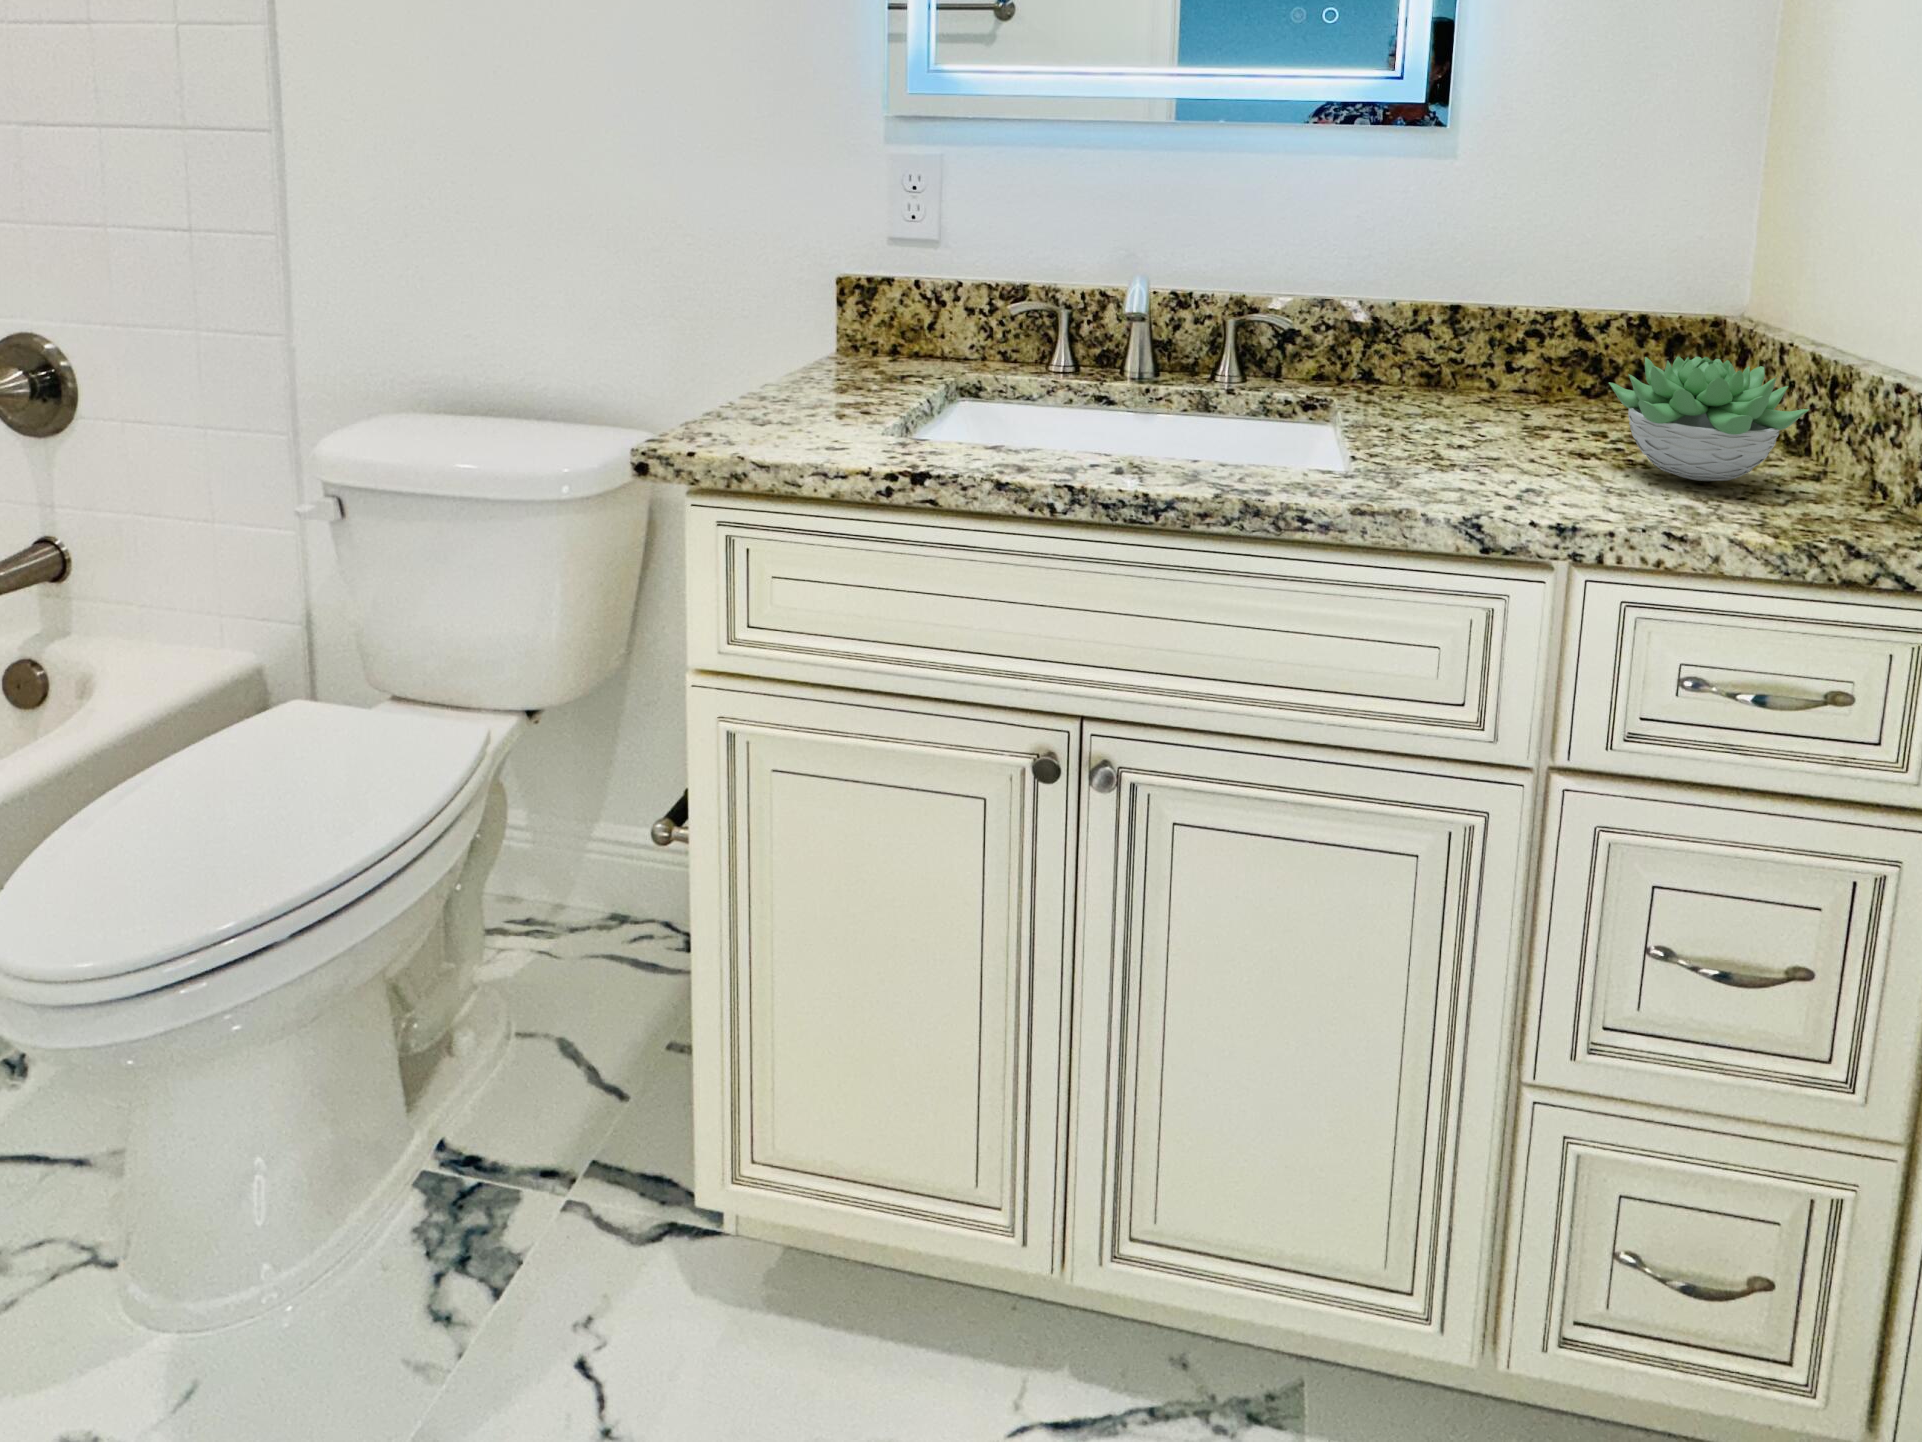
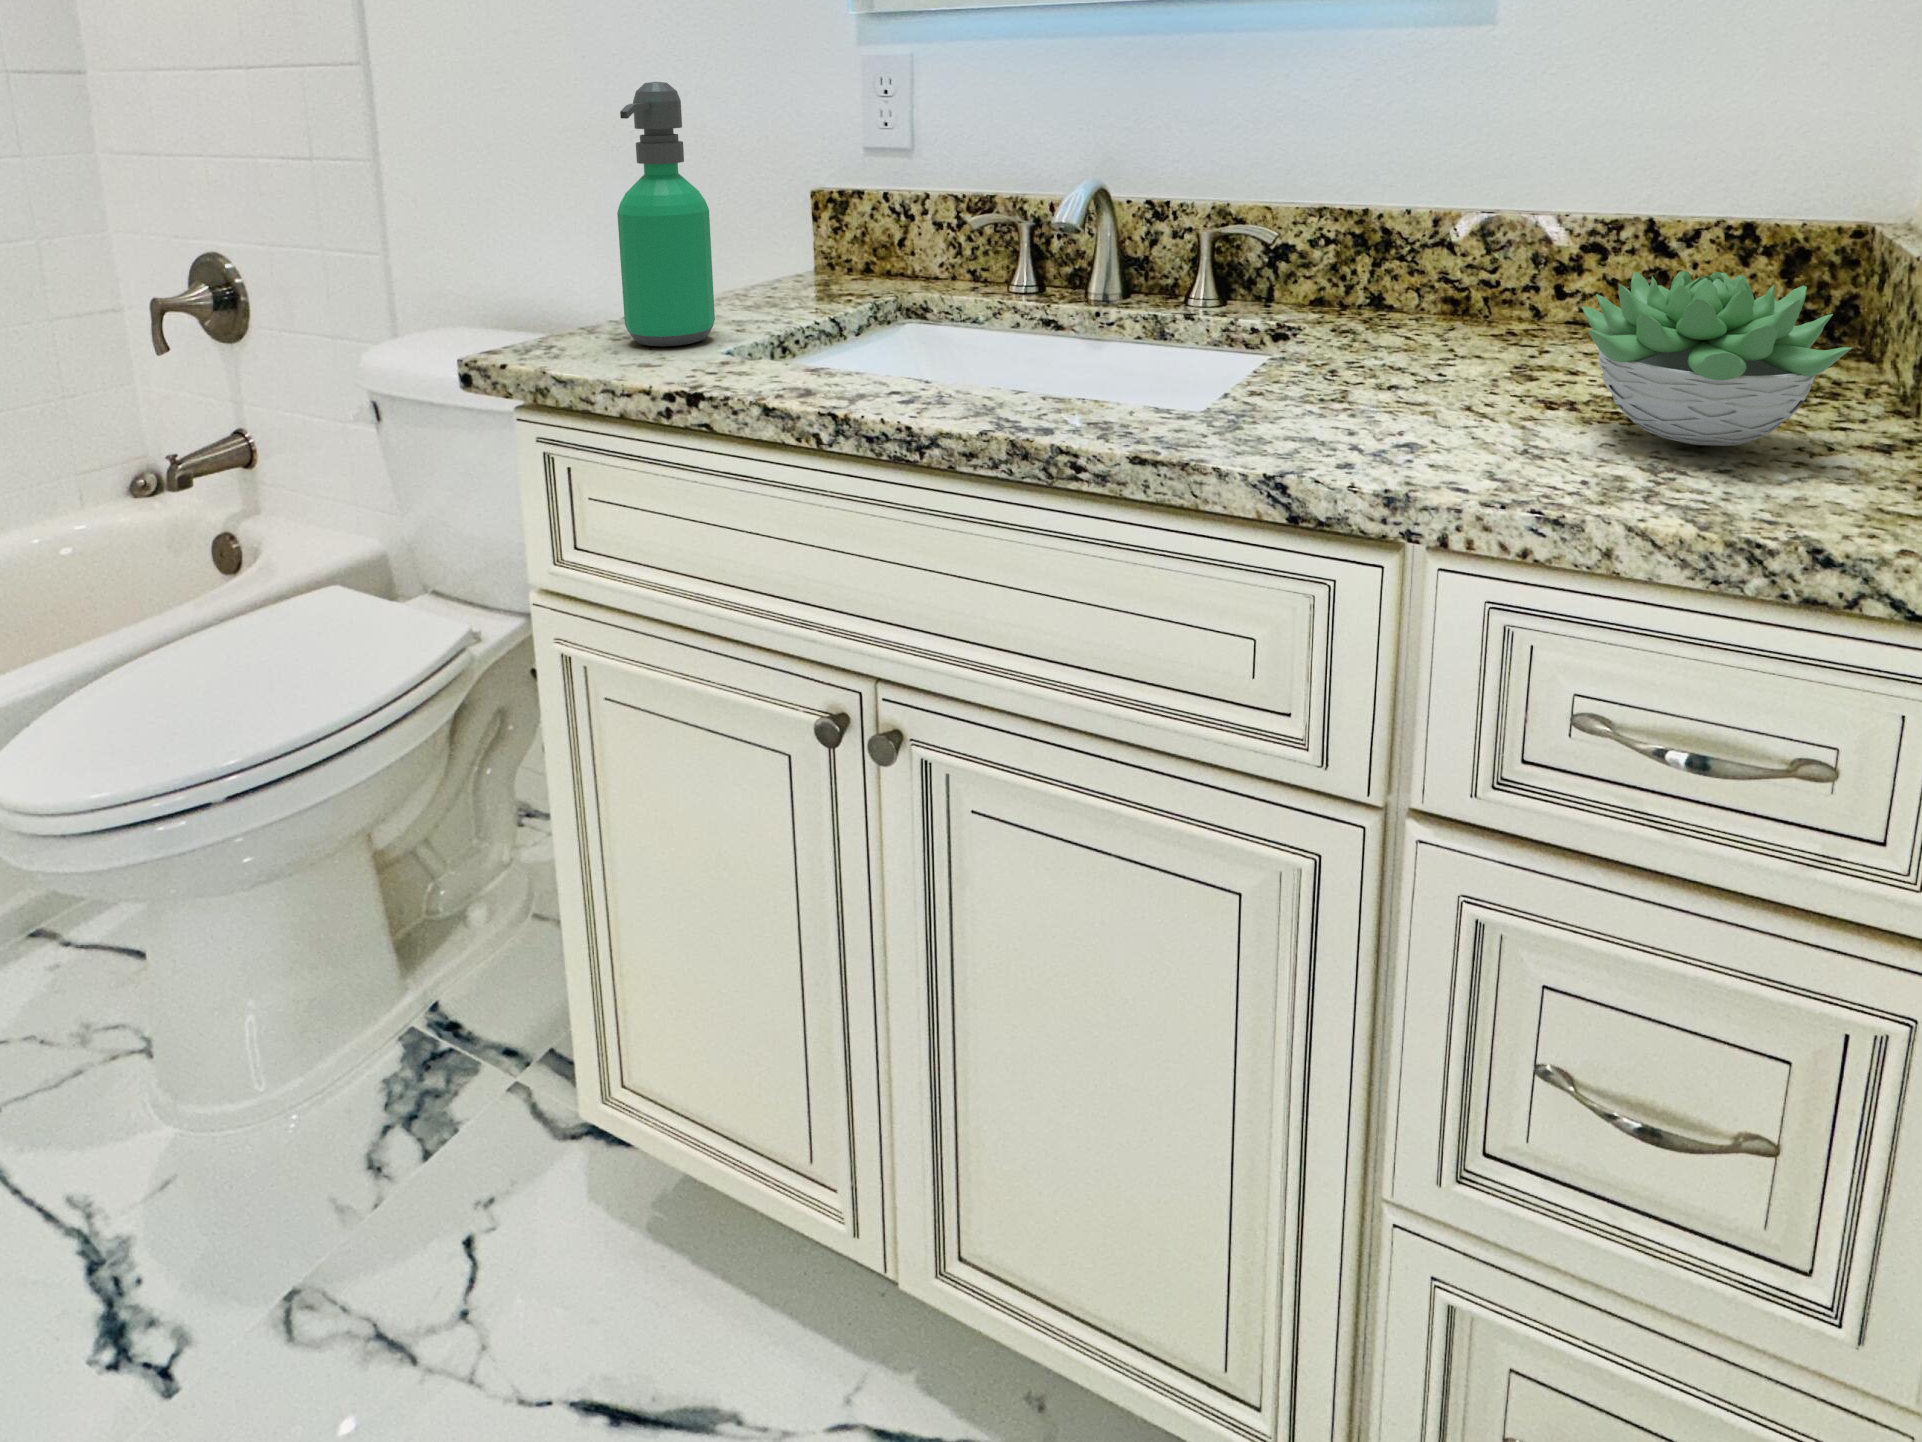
soap dispenser: none [770,188,854,432] -> present [617,82,715,346]

